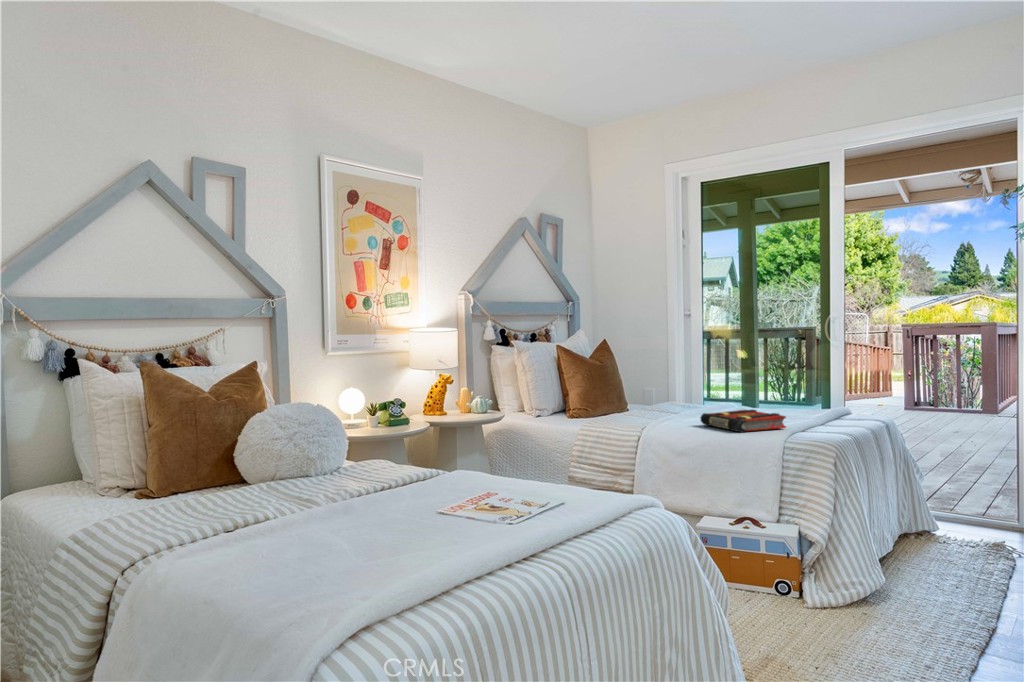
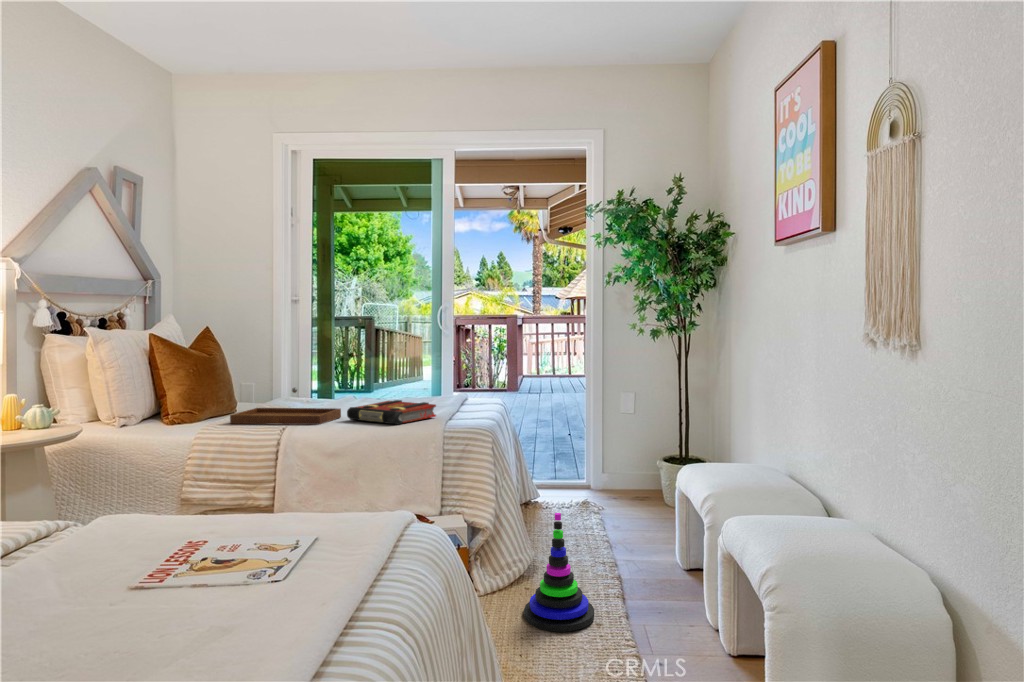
tray: none [607,393,699,427] -> present [230,388,341,425]
stacking toy: none [847,537,932,663] -> present [524,513,594,632]

